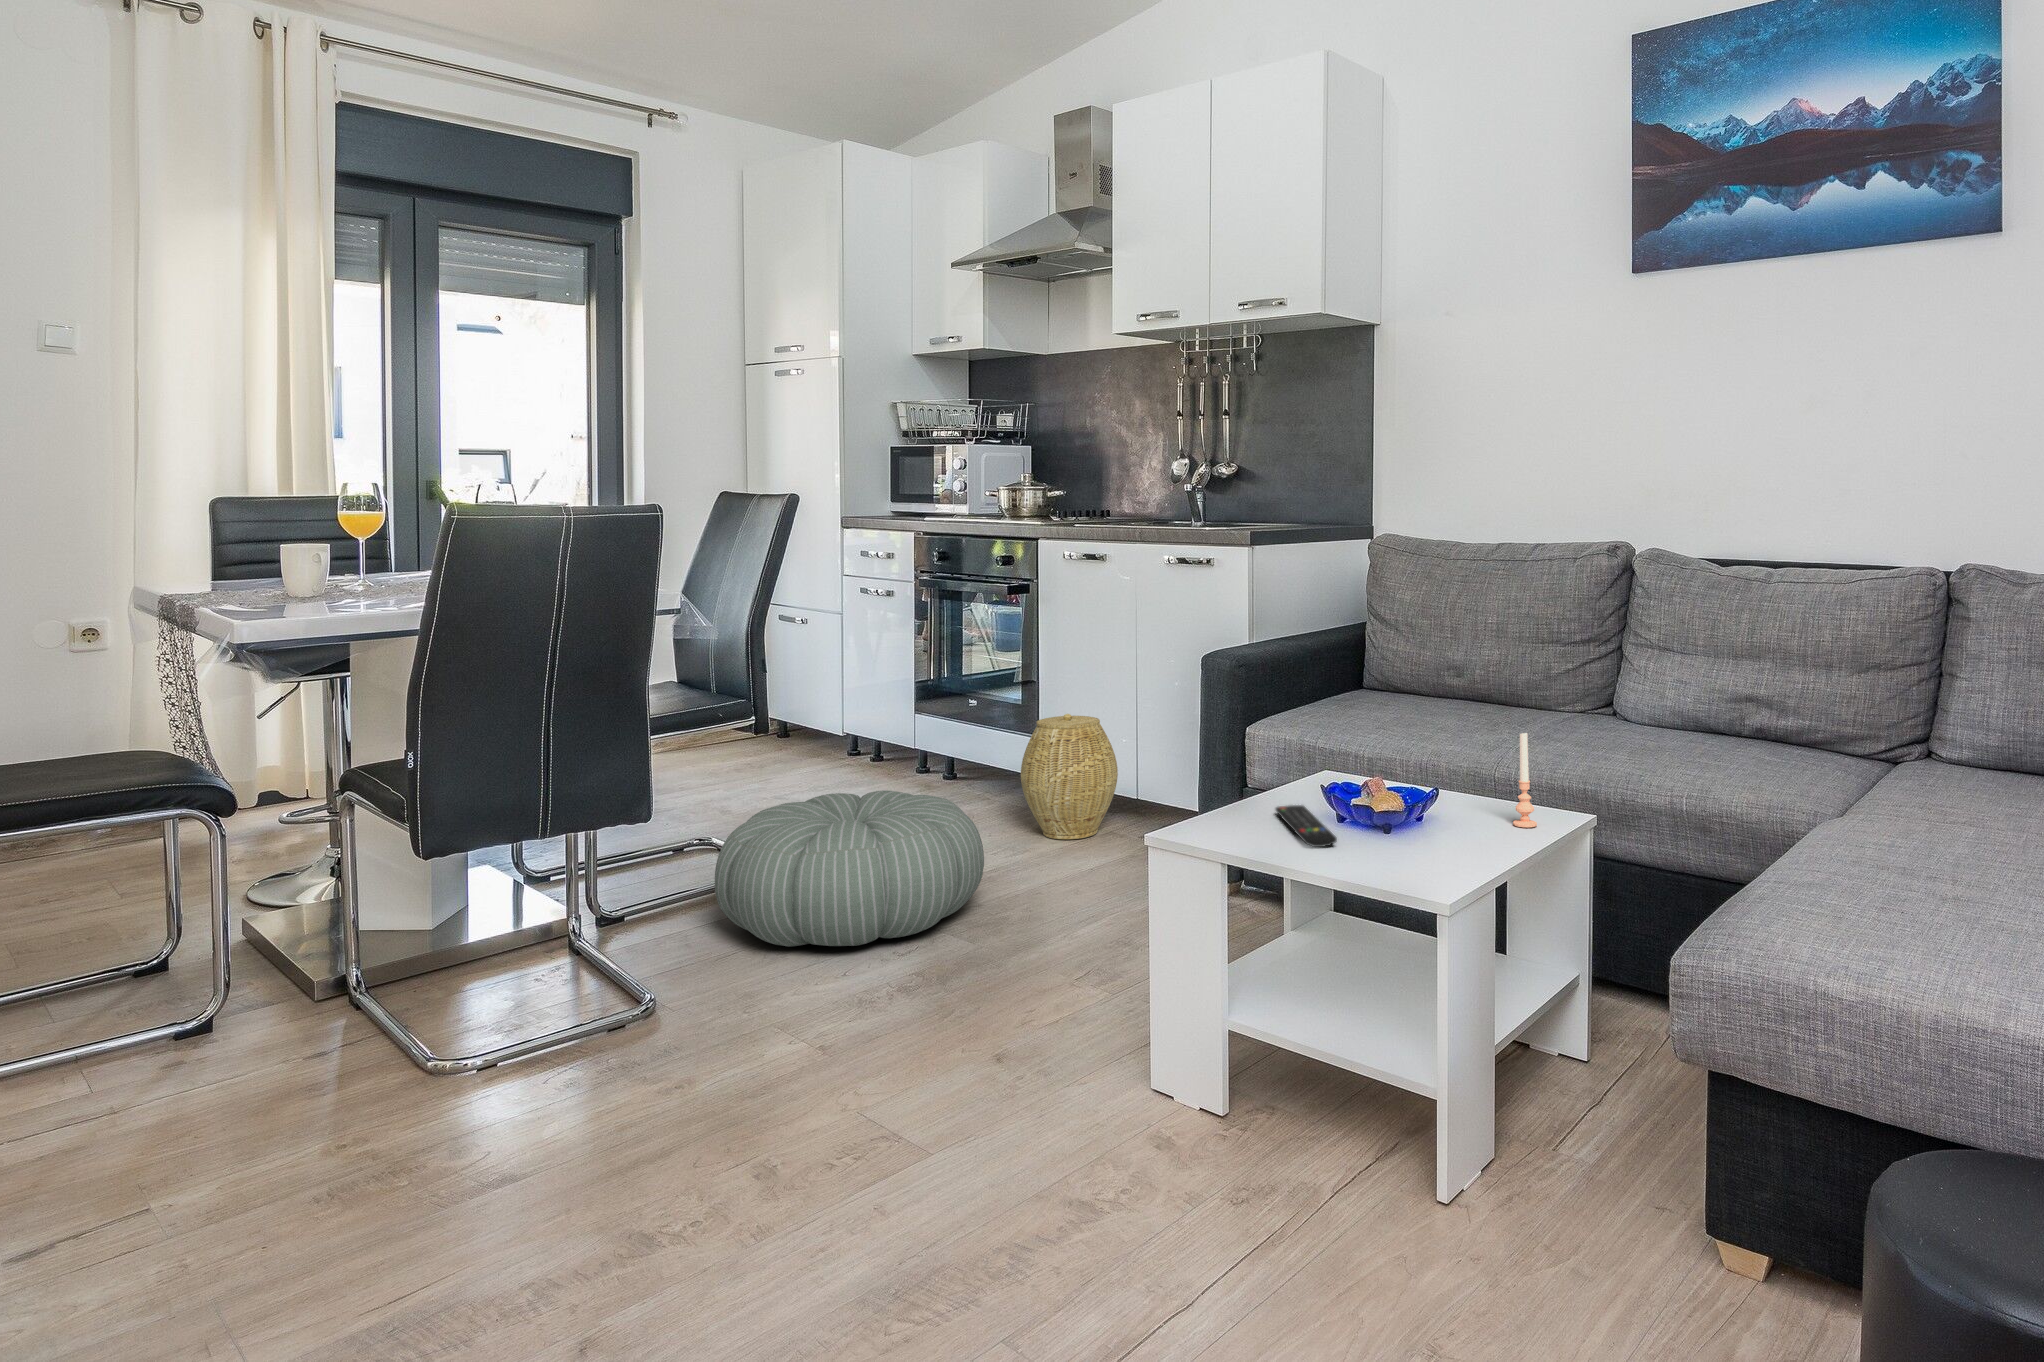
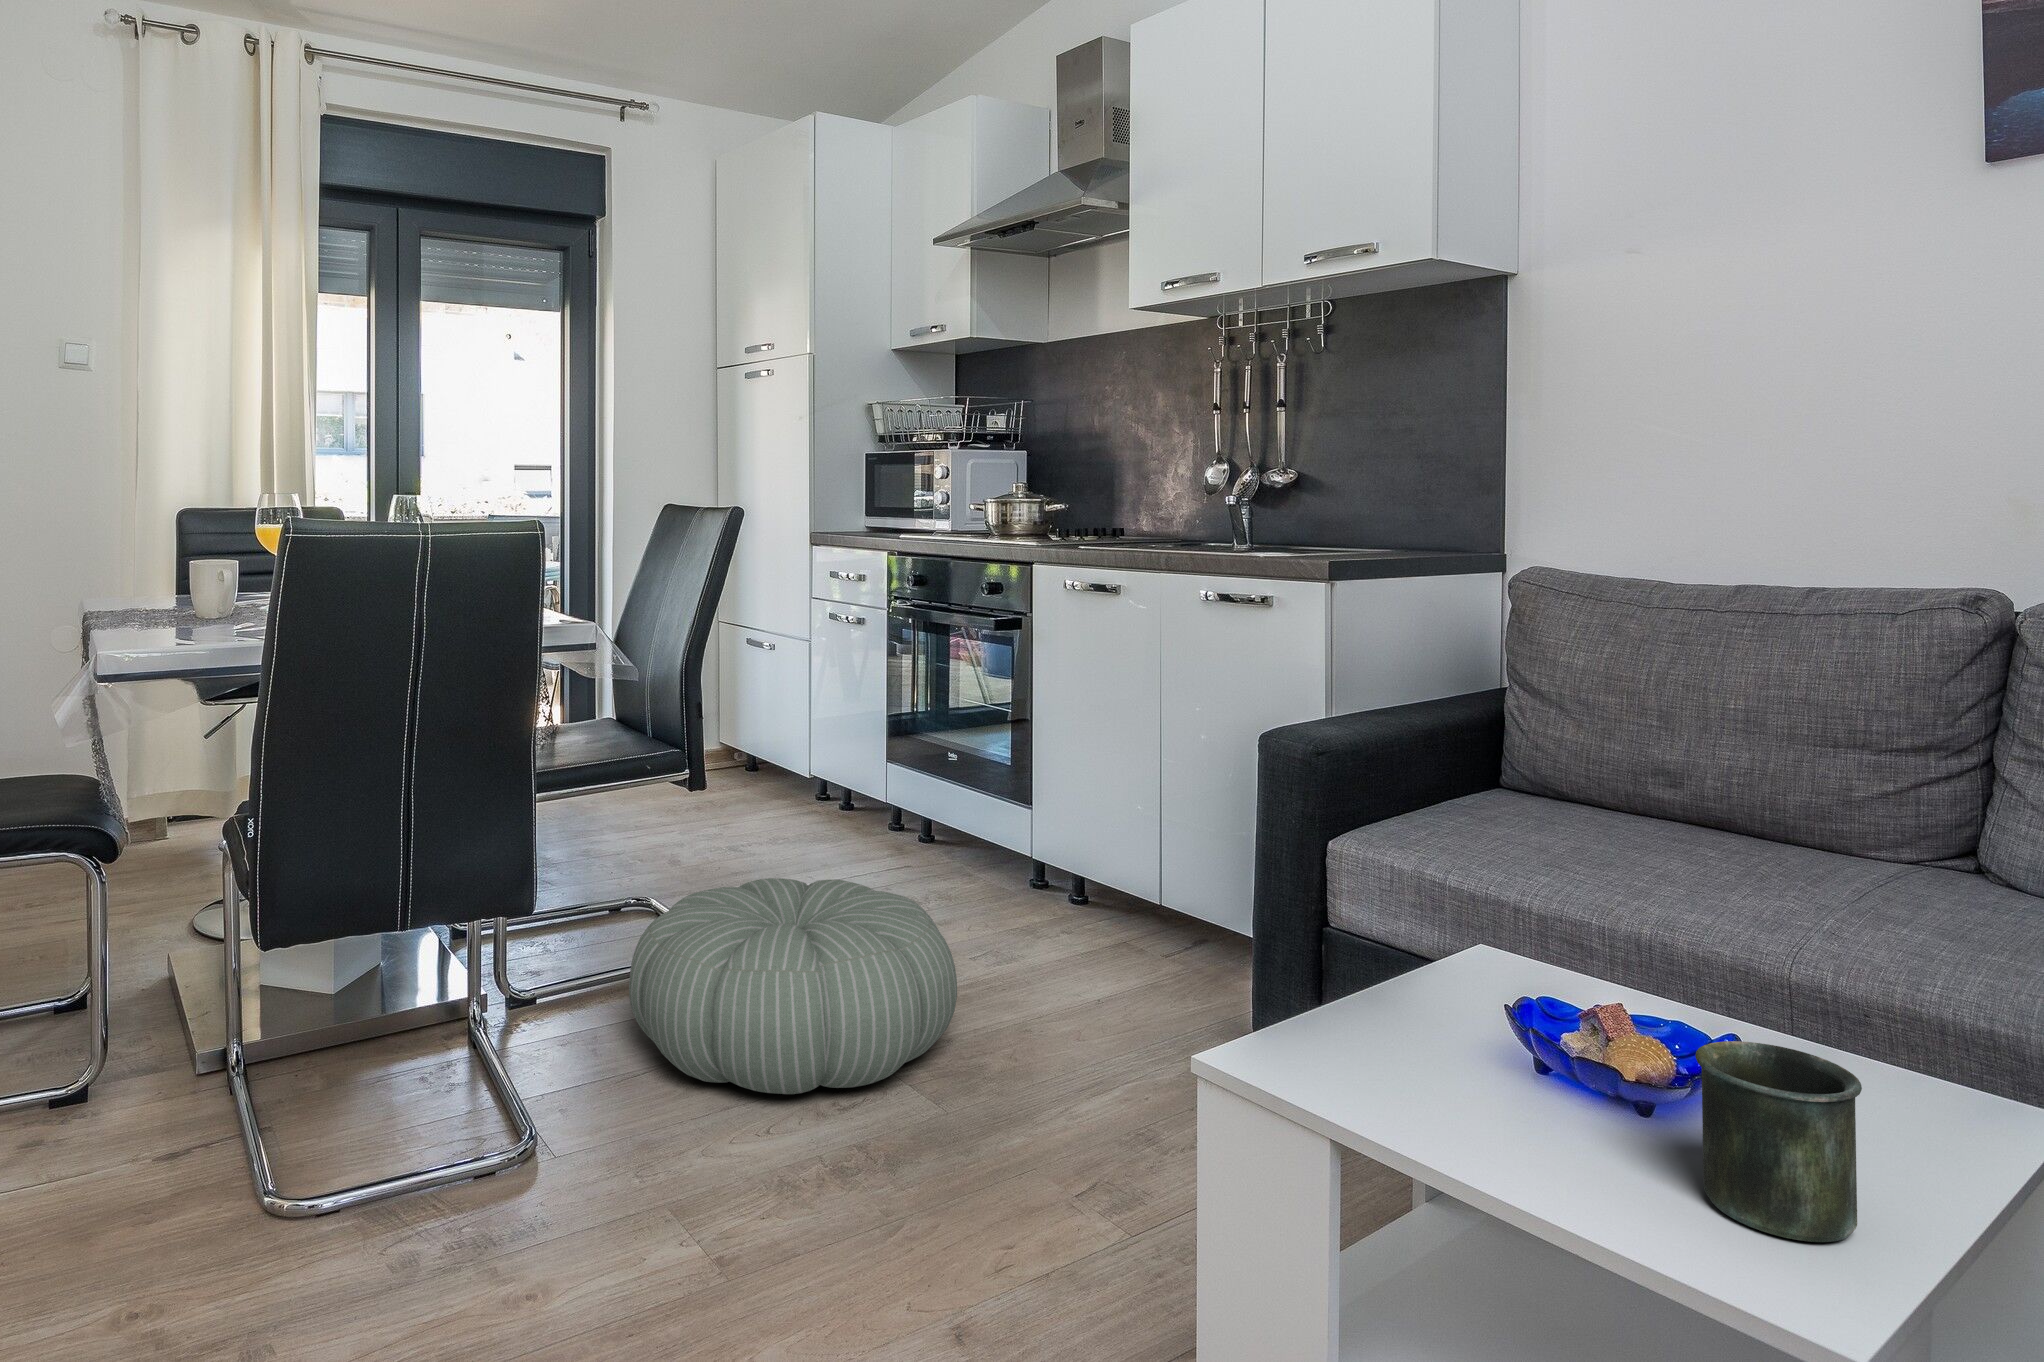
woven basket: present [1021,714,1118,839] -> none [1008,788,1134,952]
candle: present [1513,733,1537,828] -> none [1897,946,1955,1127]
mug: none [1397,780,1468,872] -> present [1695,1041,1862,1242]
remote control: present [1276,805,1337,847] -> none [1414,1016,1554,1127]

